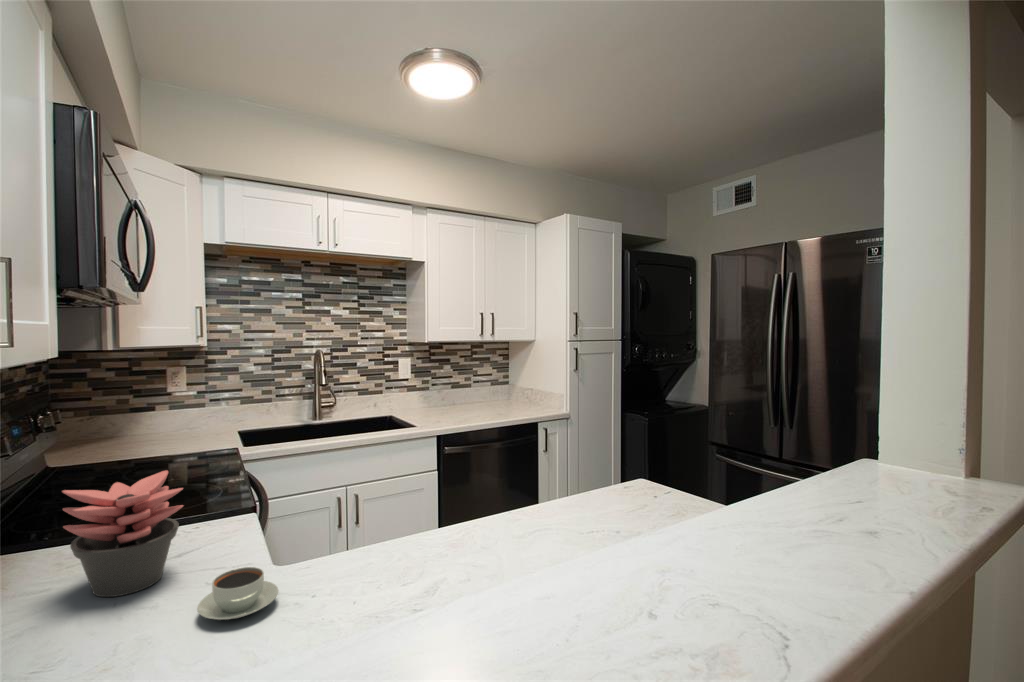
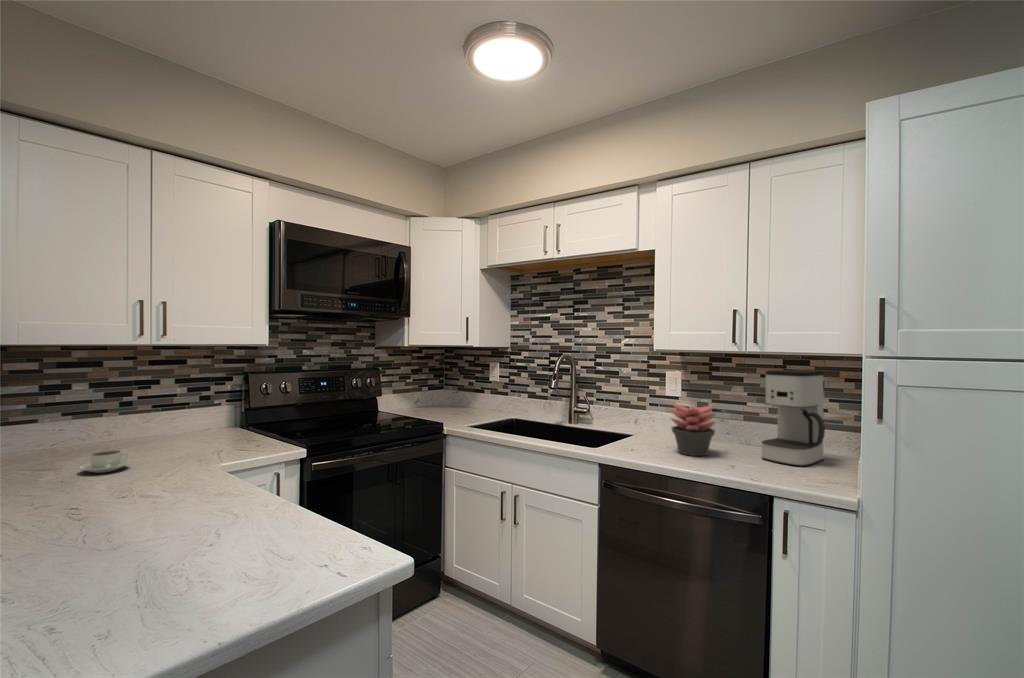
coffee maker: none [479,352,512,408] -> present [762,370,825,466]
succulent plant: present [62,471,183,597] -> present [671,404,715,456]

